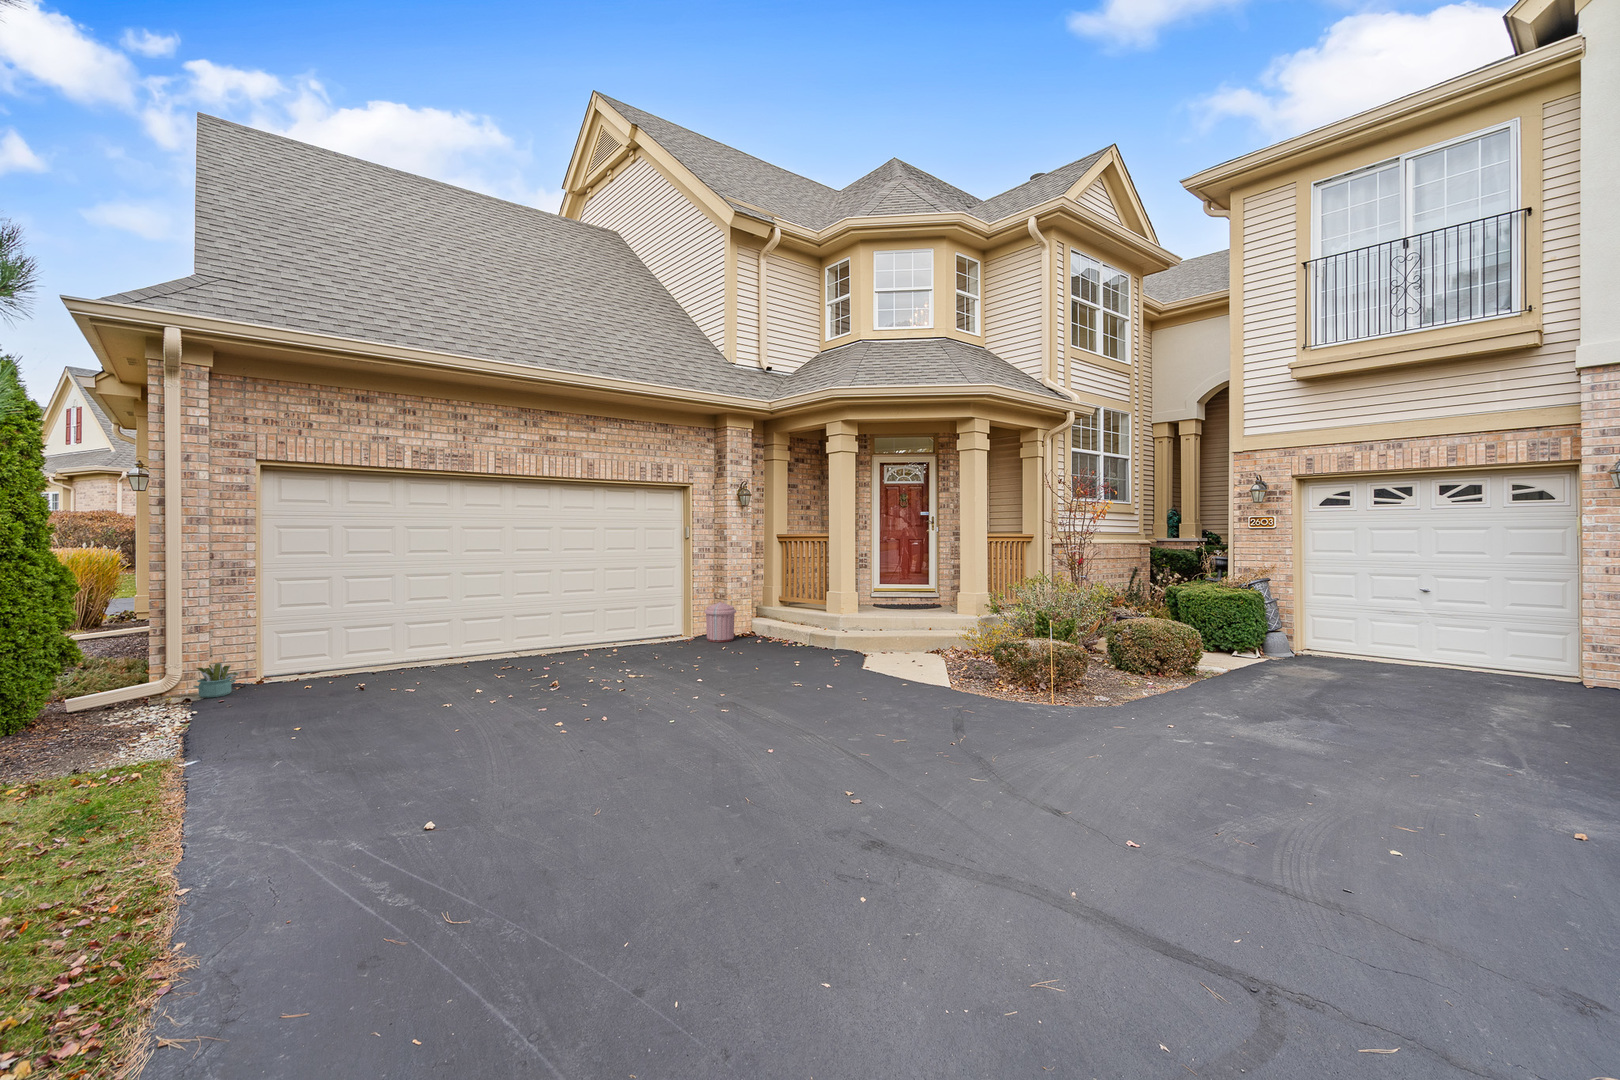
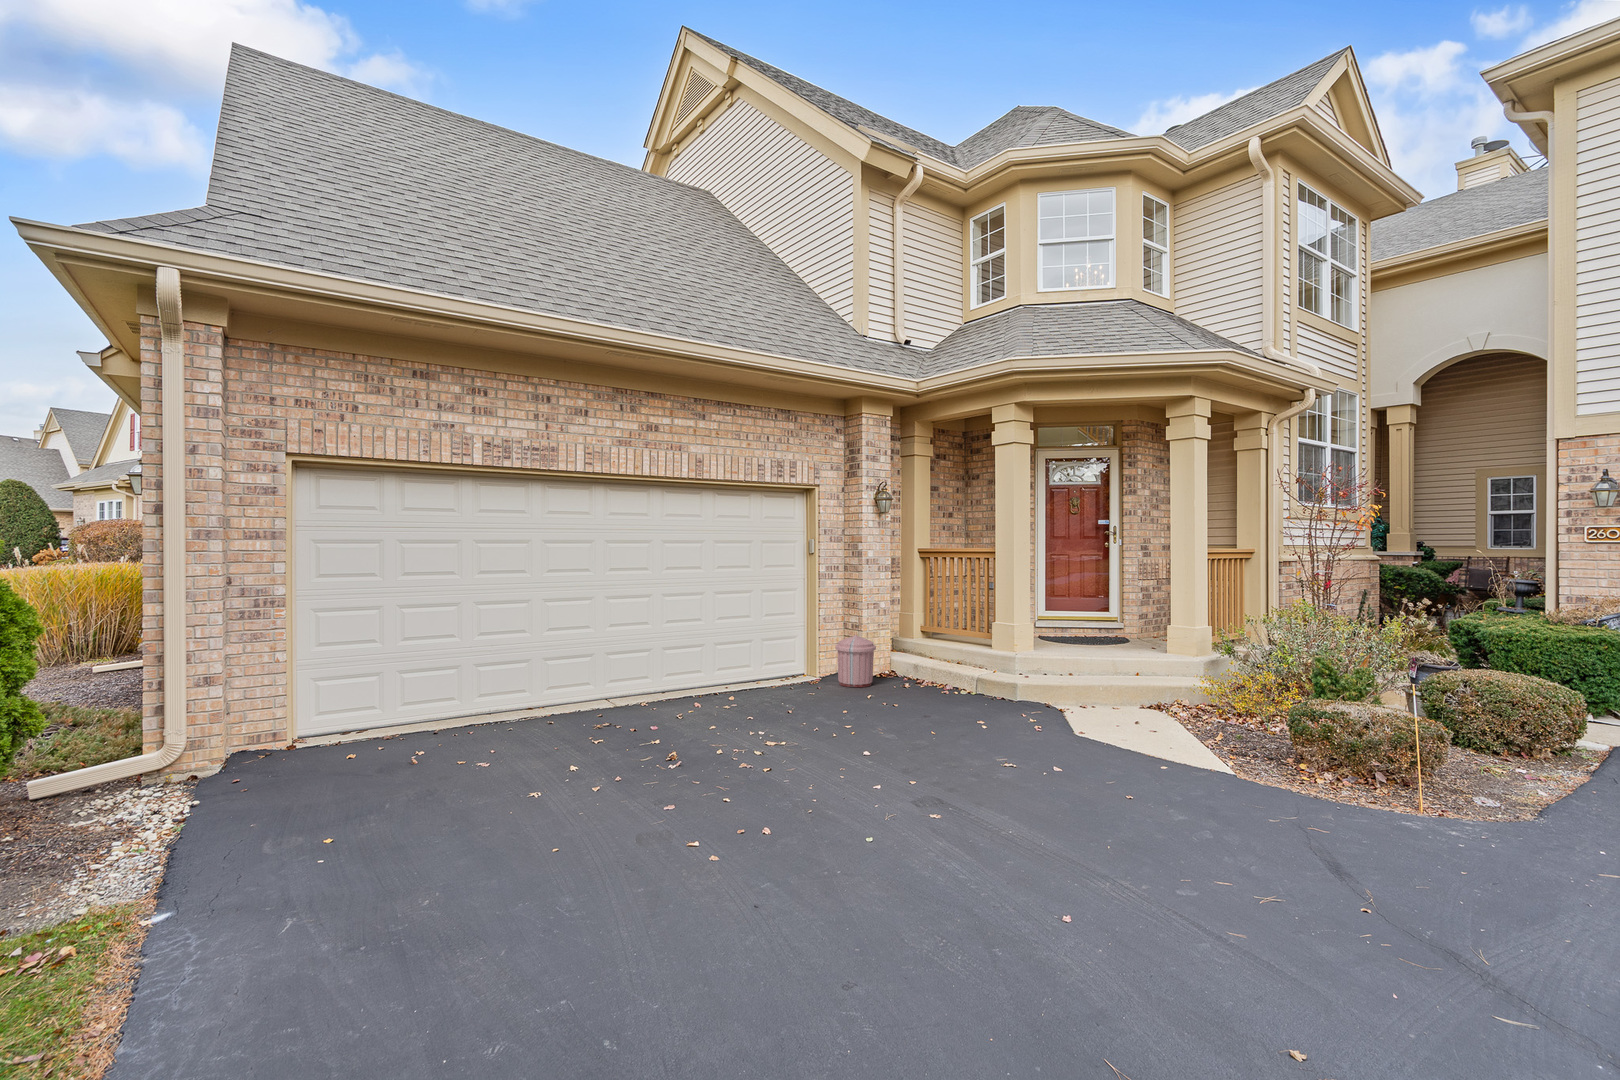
decorative plant: present [193,663,239,698] -> none [200,725,261,774]

